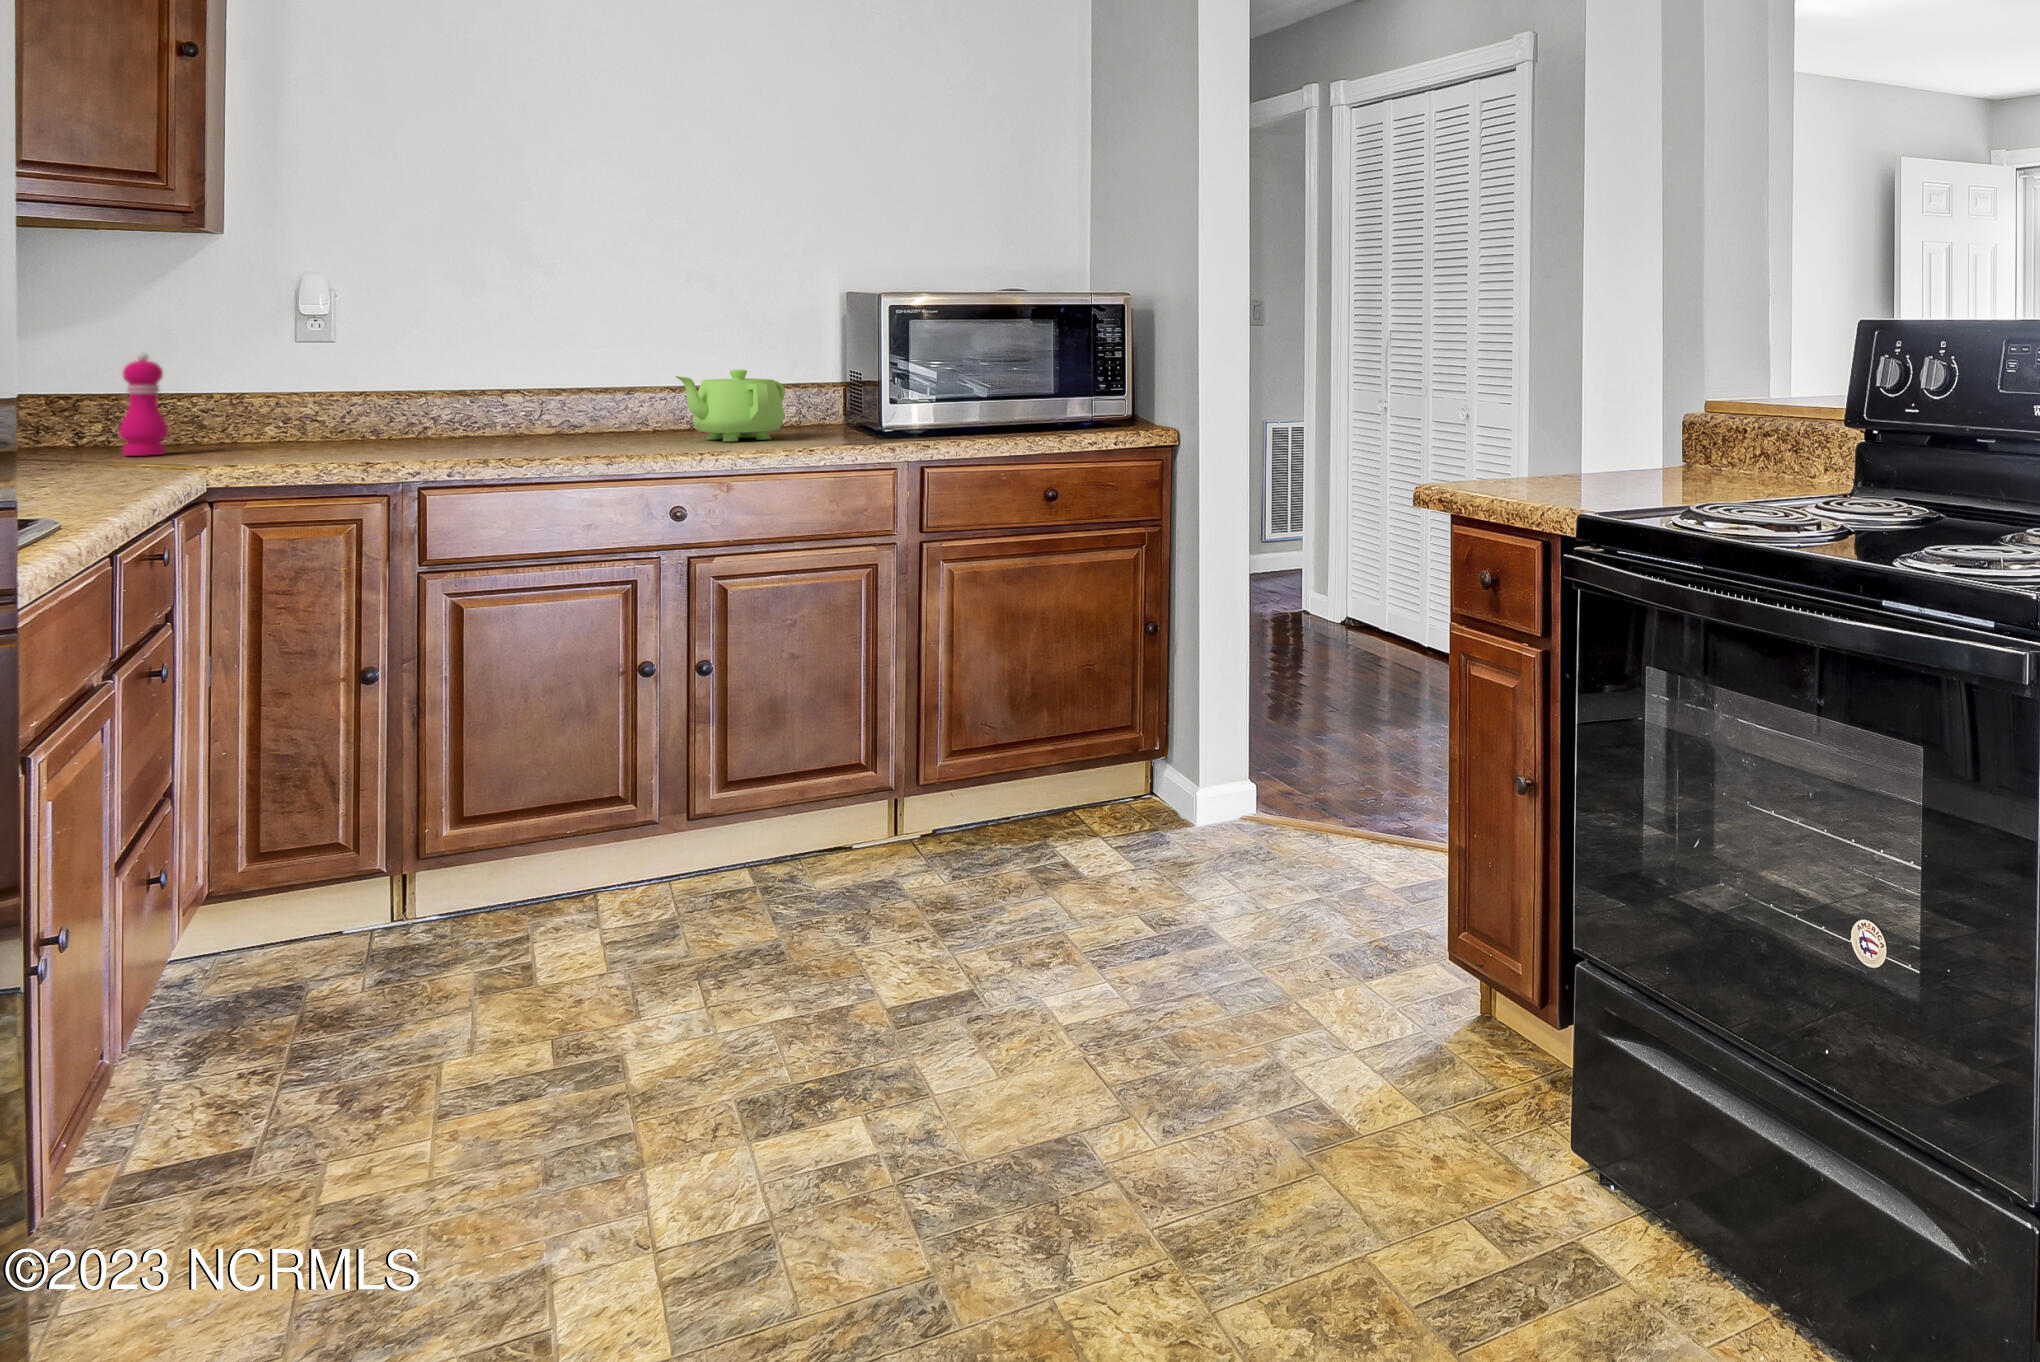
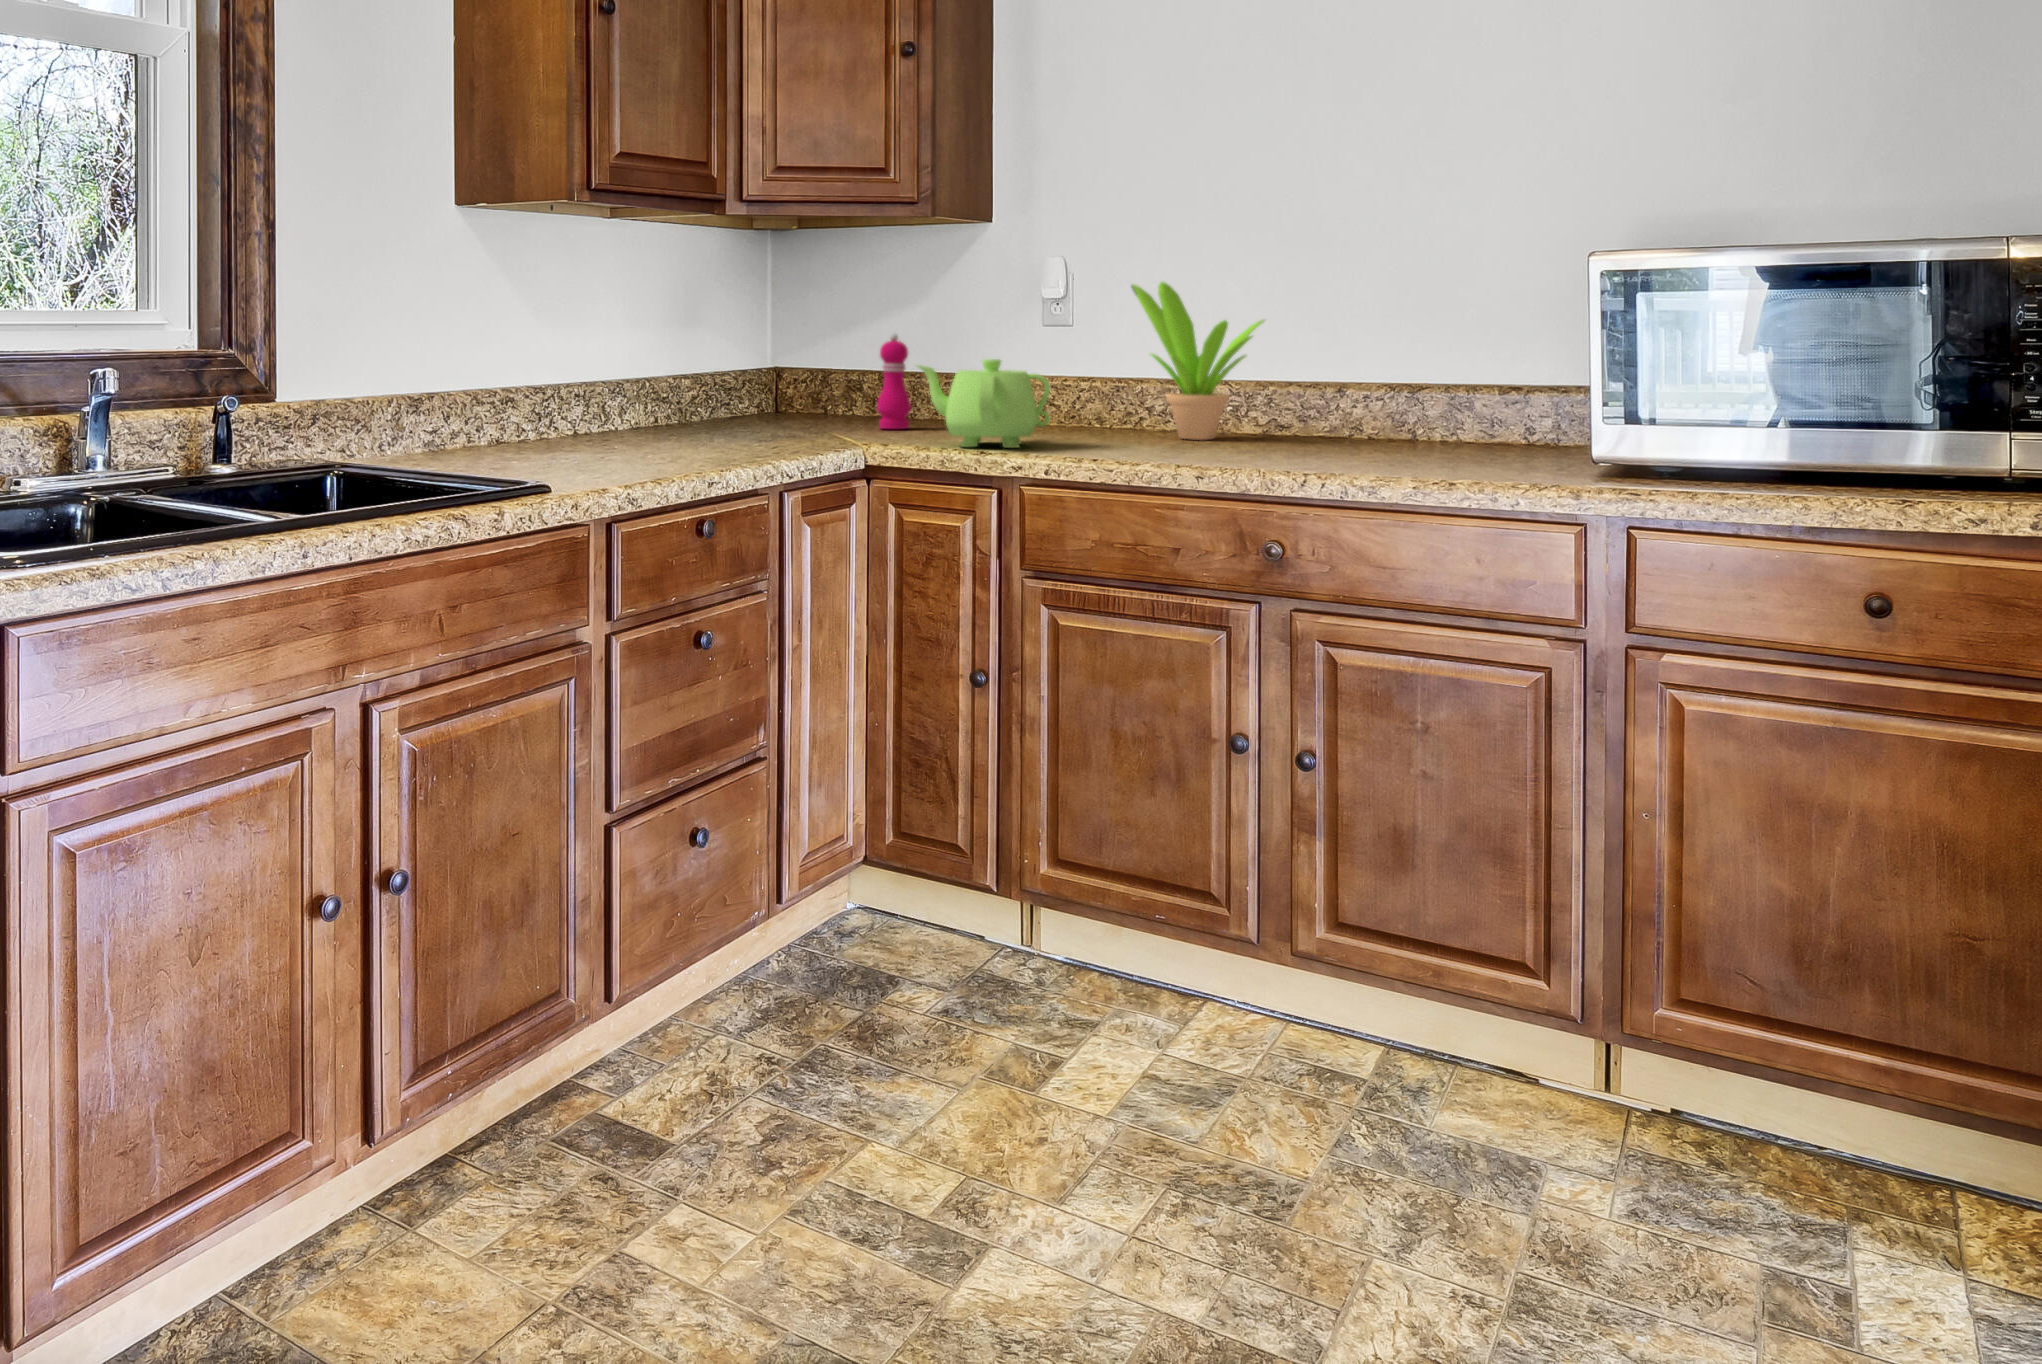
potted plant: none [428,305,574,442] -> present [1131,281,1264,440]
teapot: present [675,370,785,442] -> present [918,359,1050,448]

